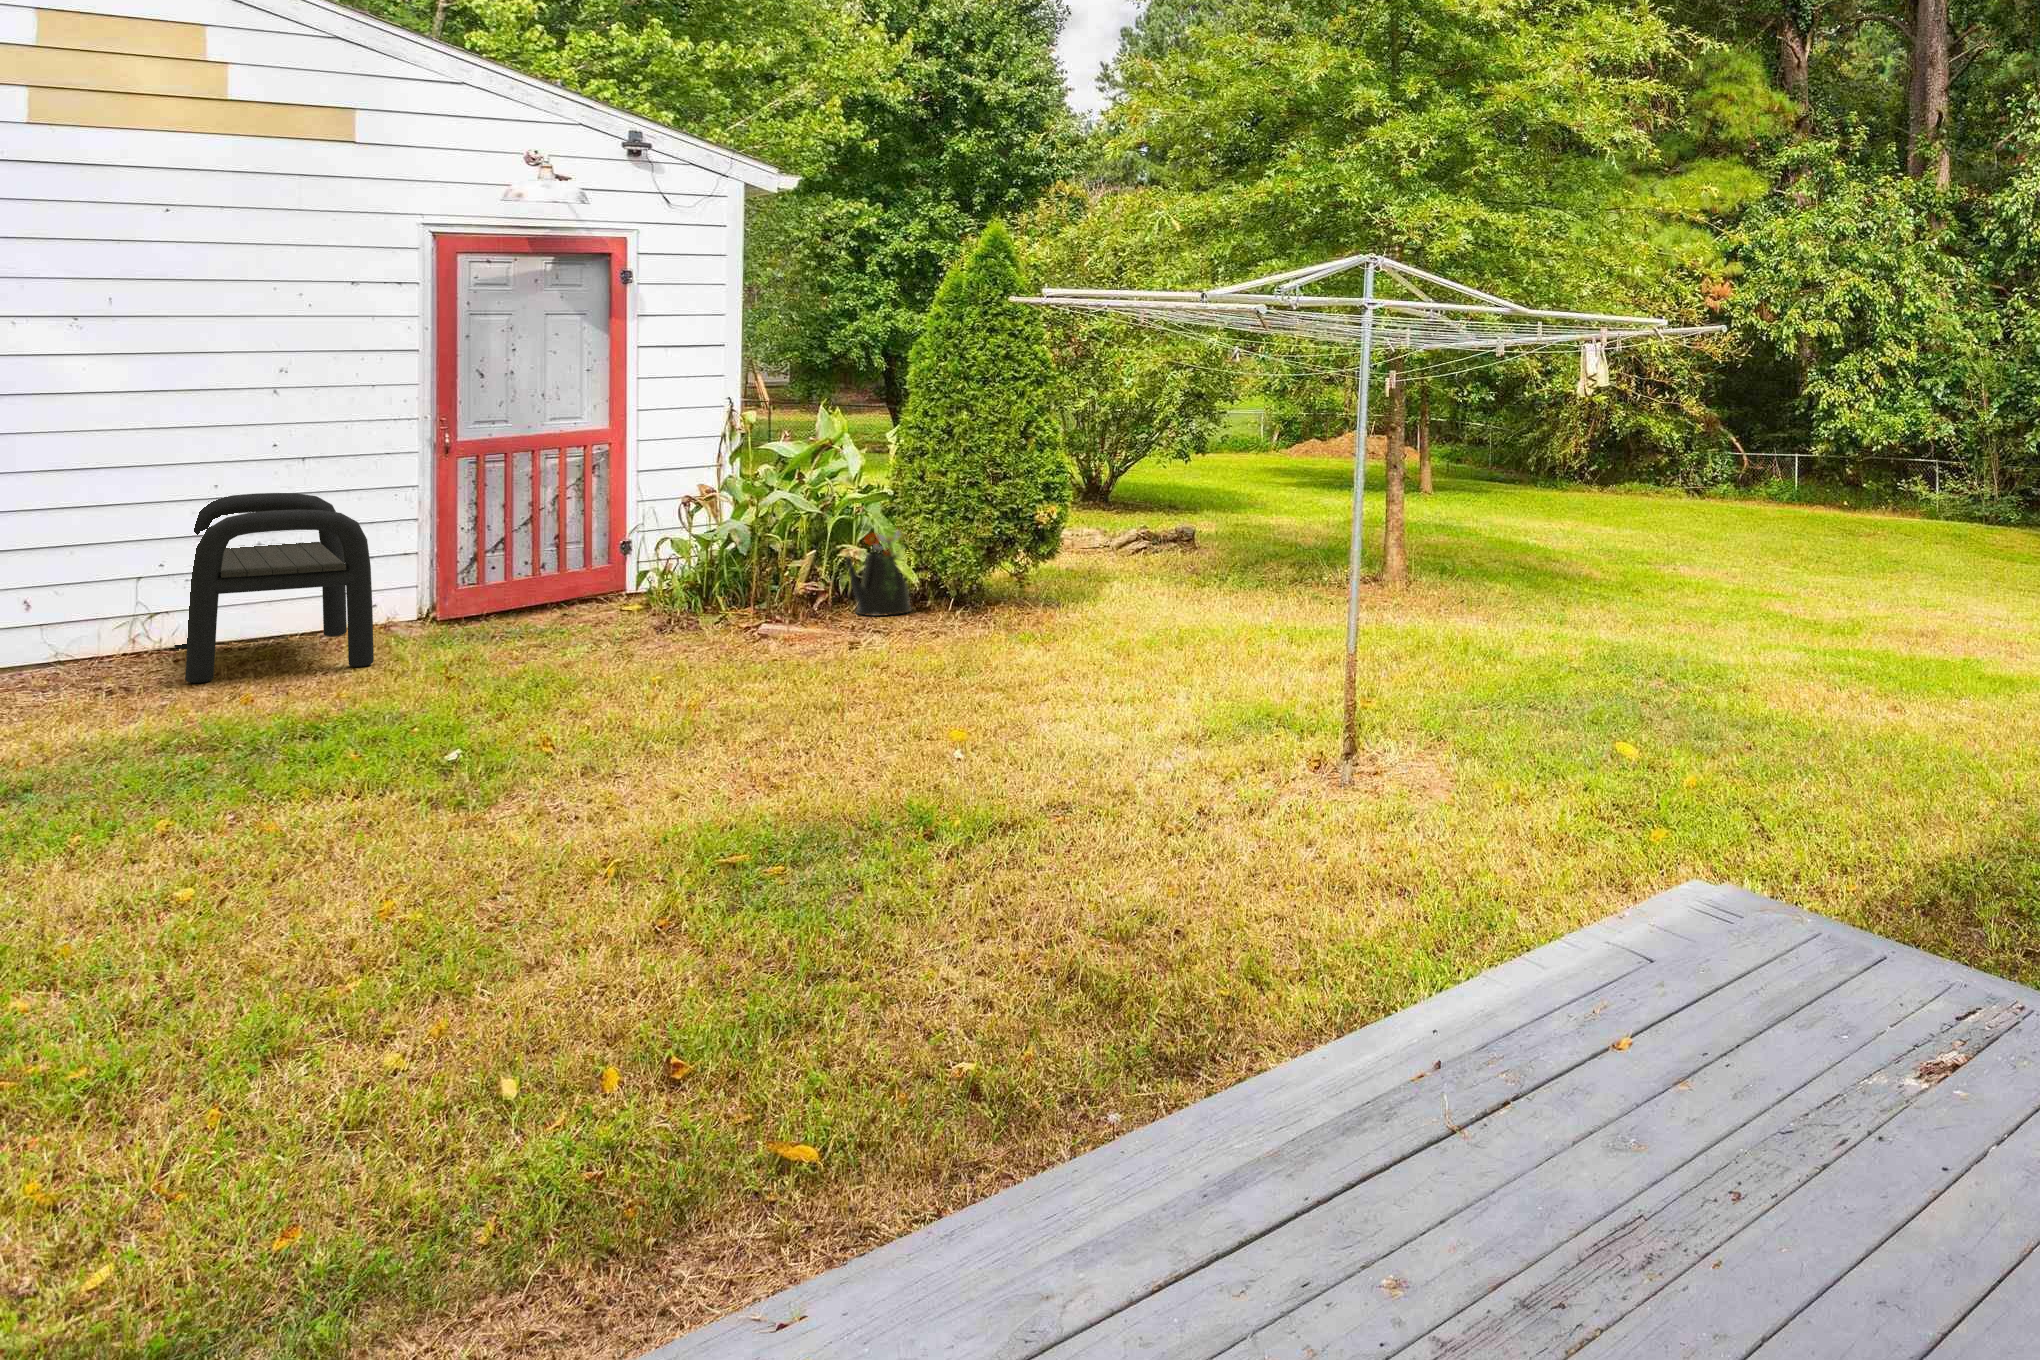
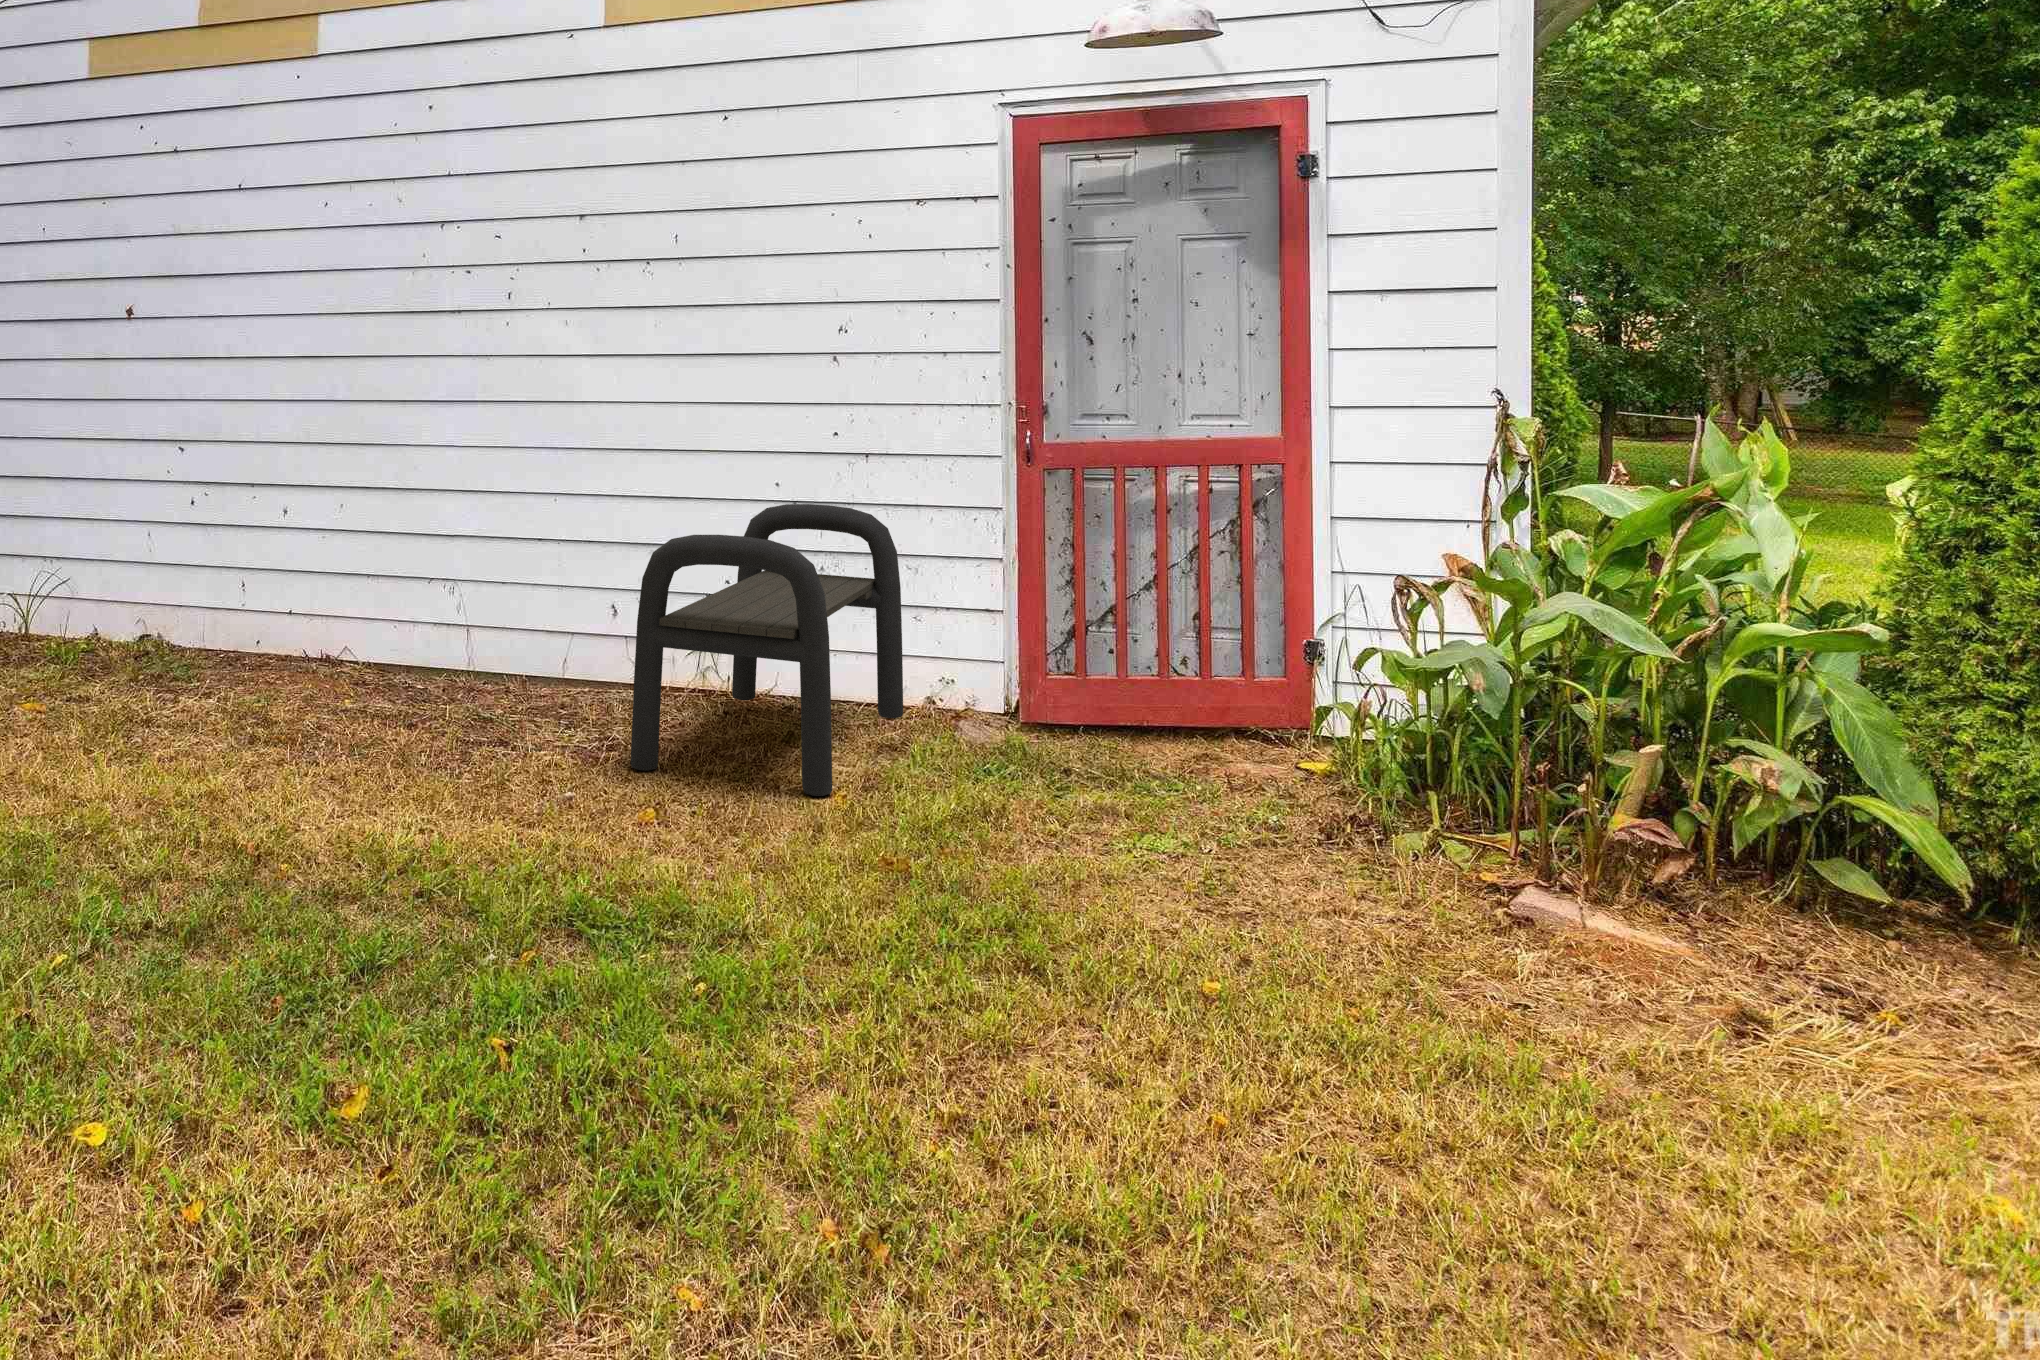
watering can: present [846,527,911,616] -> none [1723,709,1967,982]

